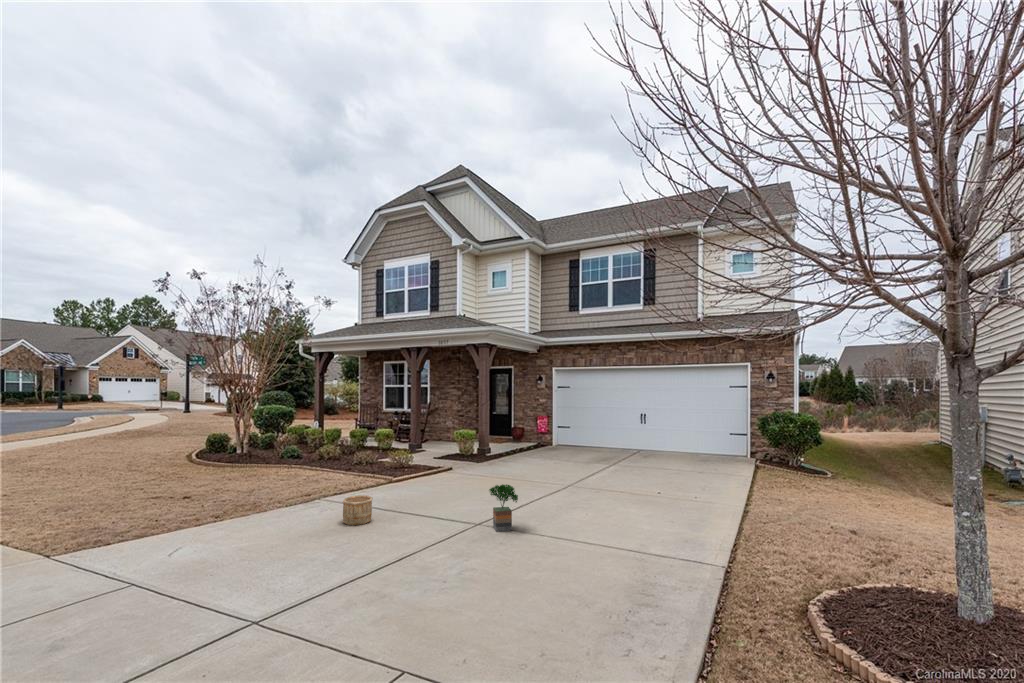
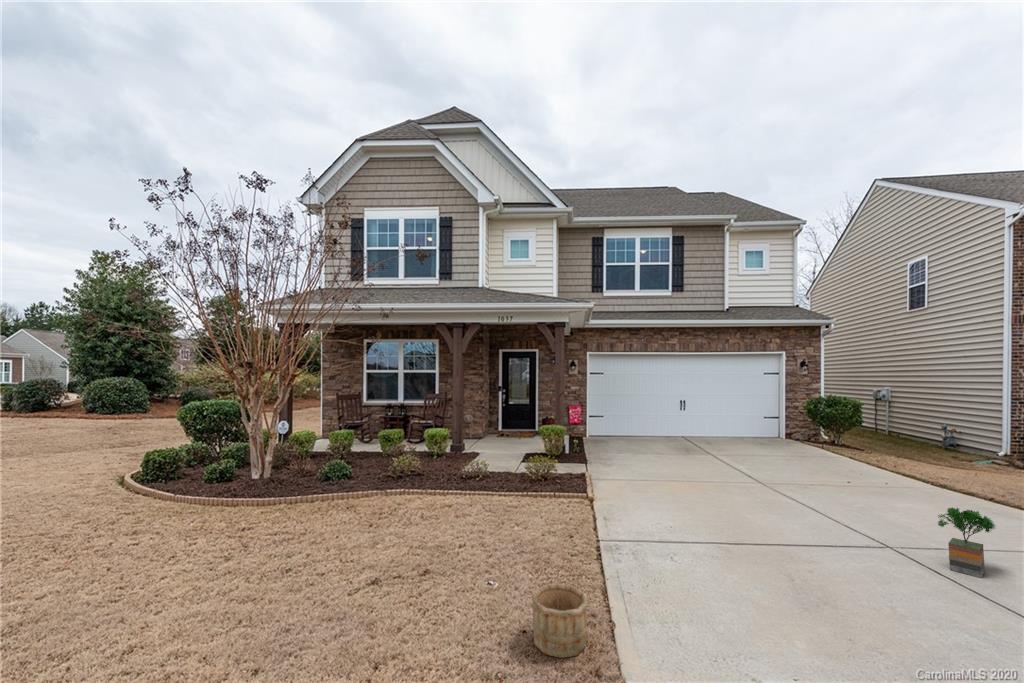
wooden bucket: present [343,495,373,525] -> present [532,583,589,658]

